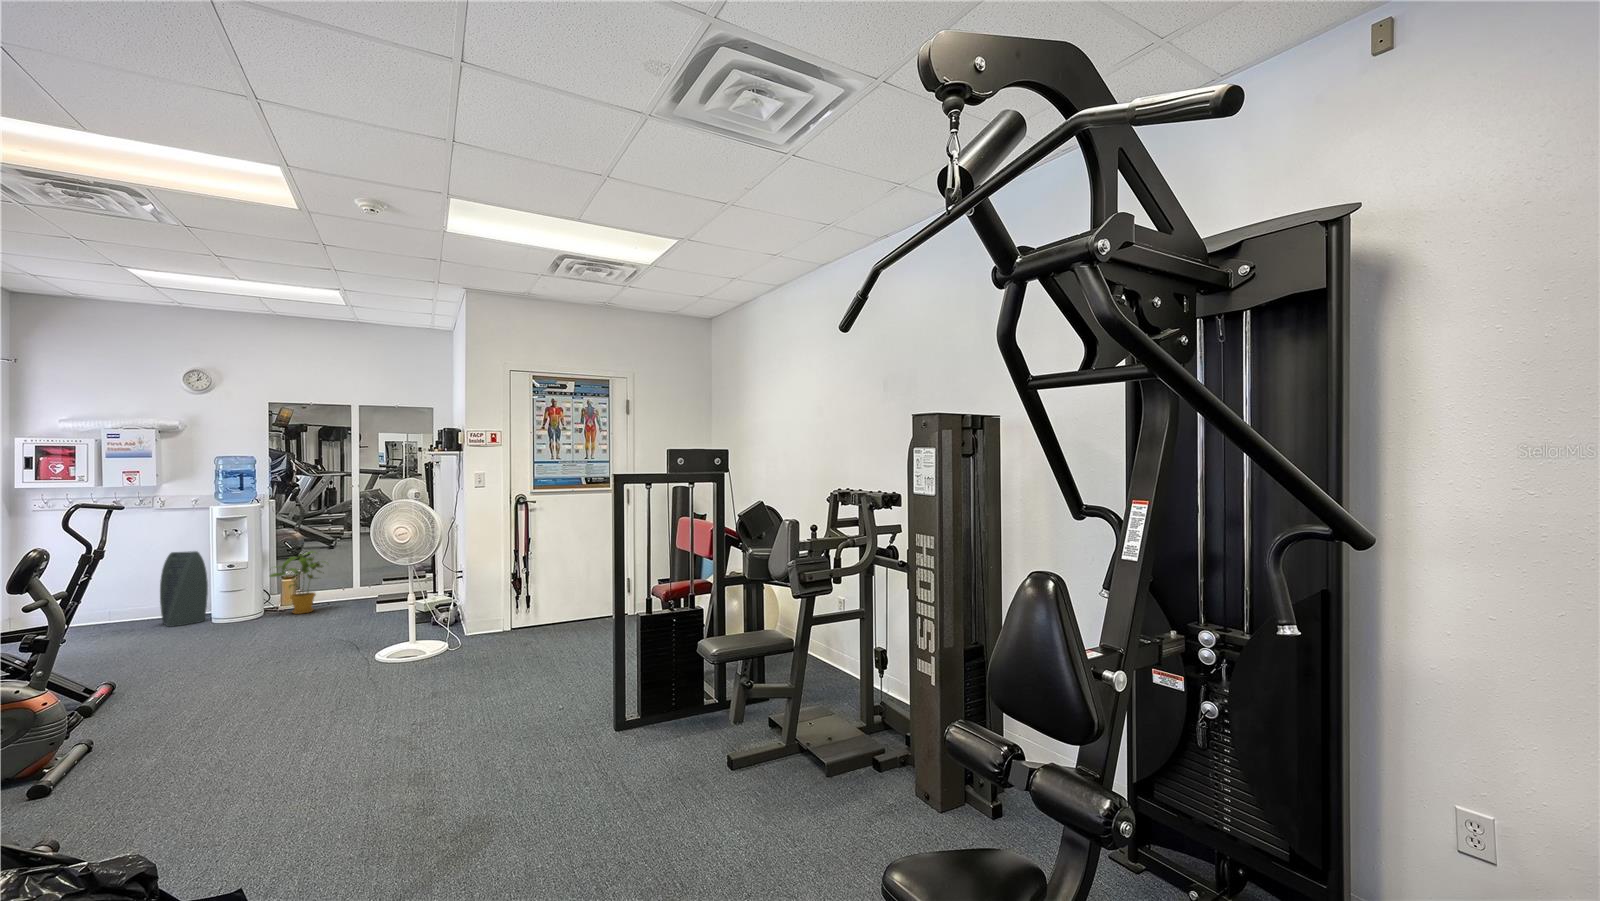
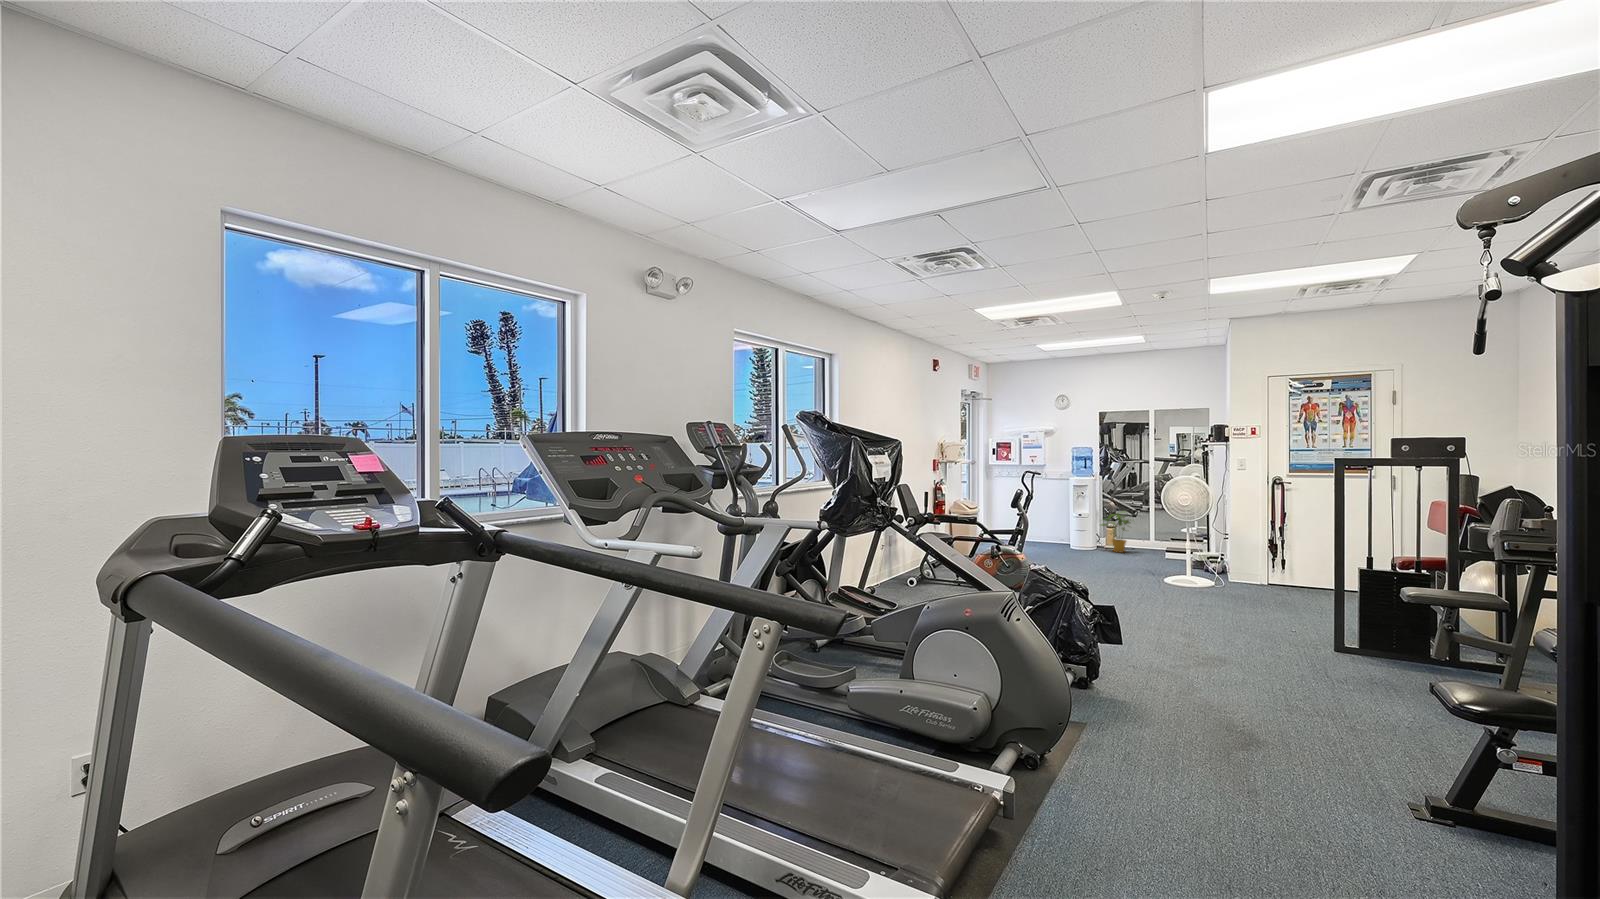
air purifier: present [160,551,208,627] -> none [1045,504,1068,548]

